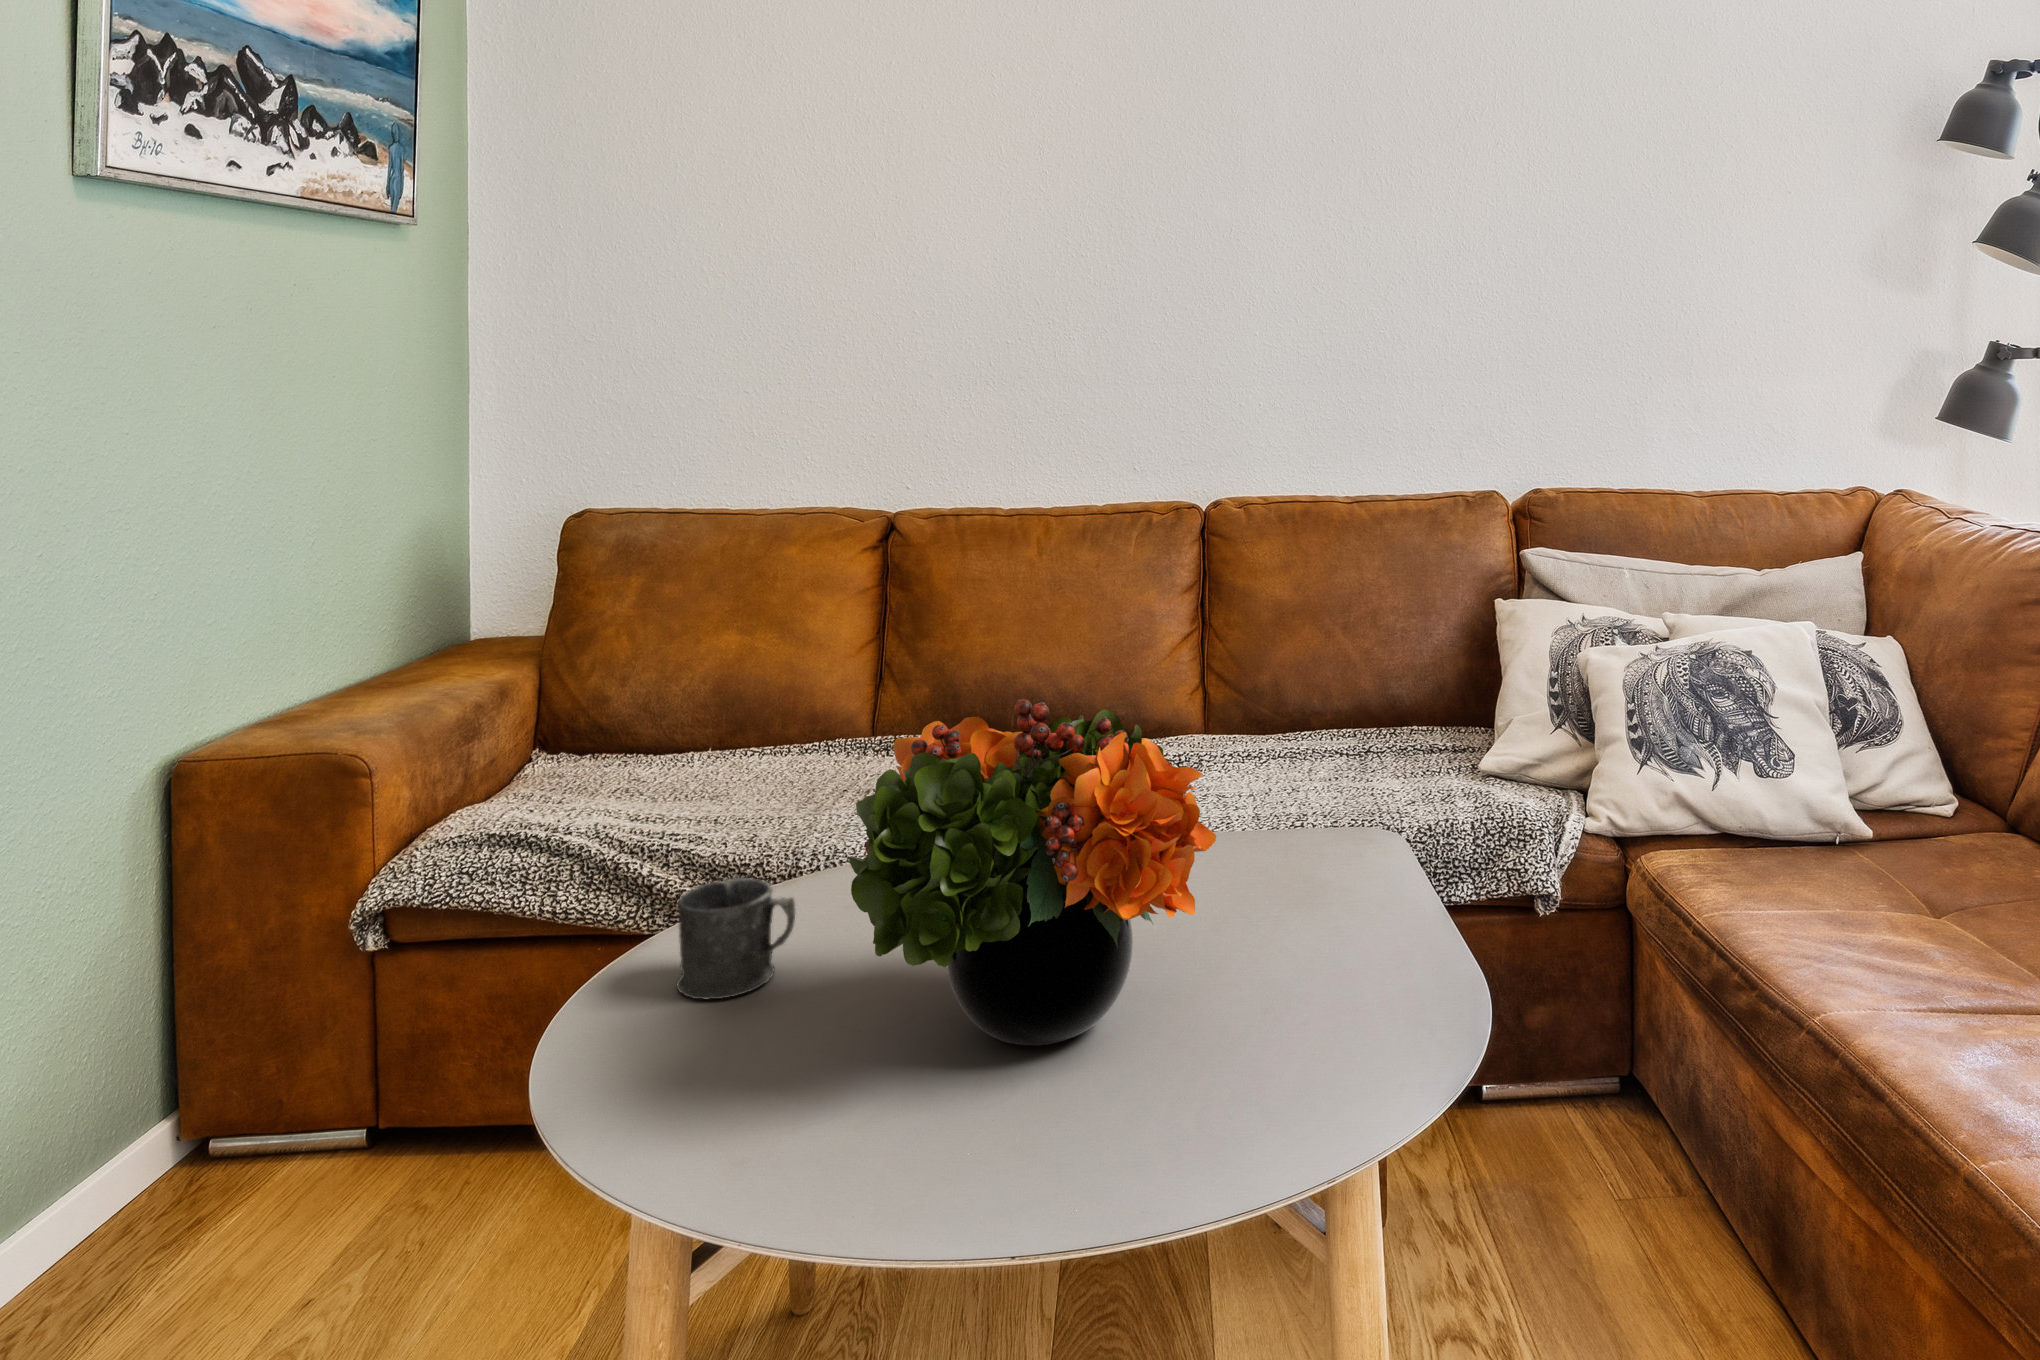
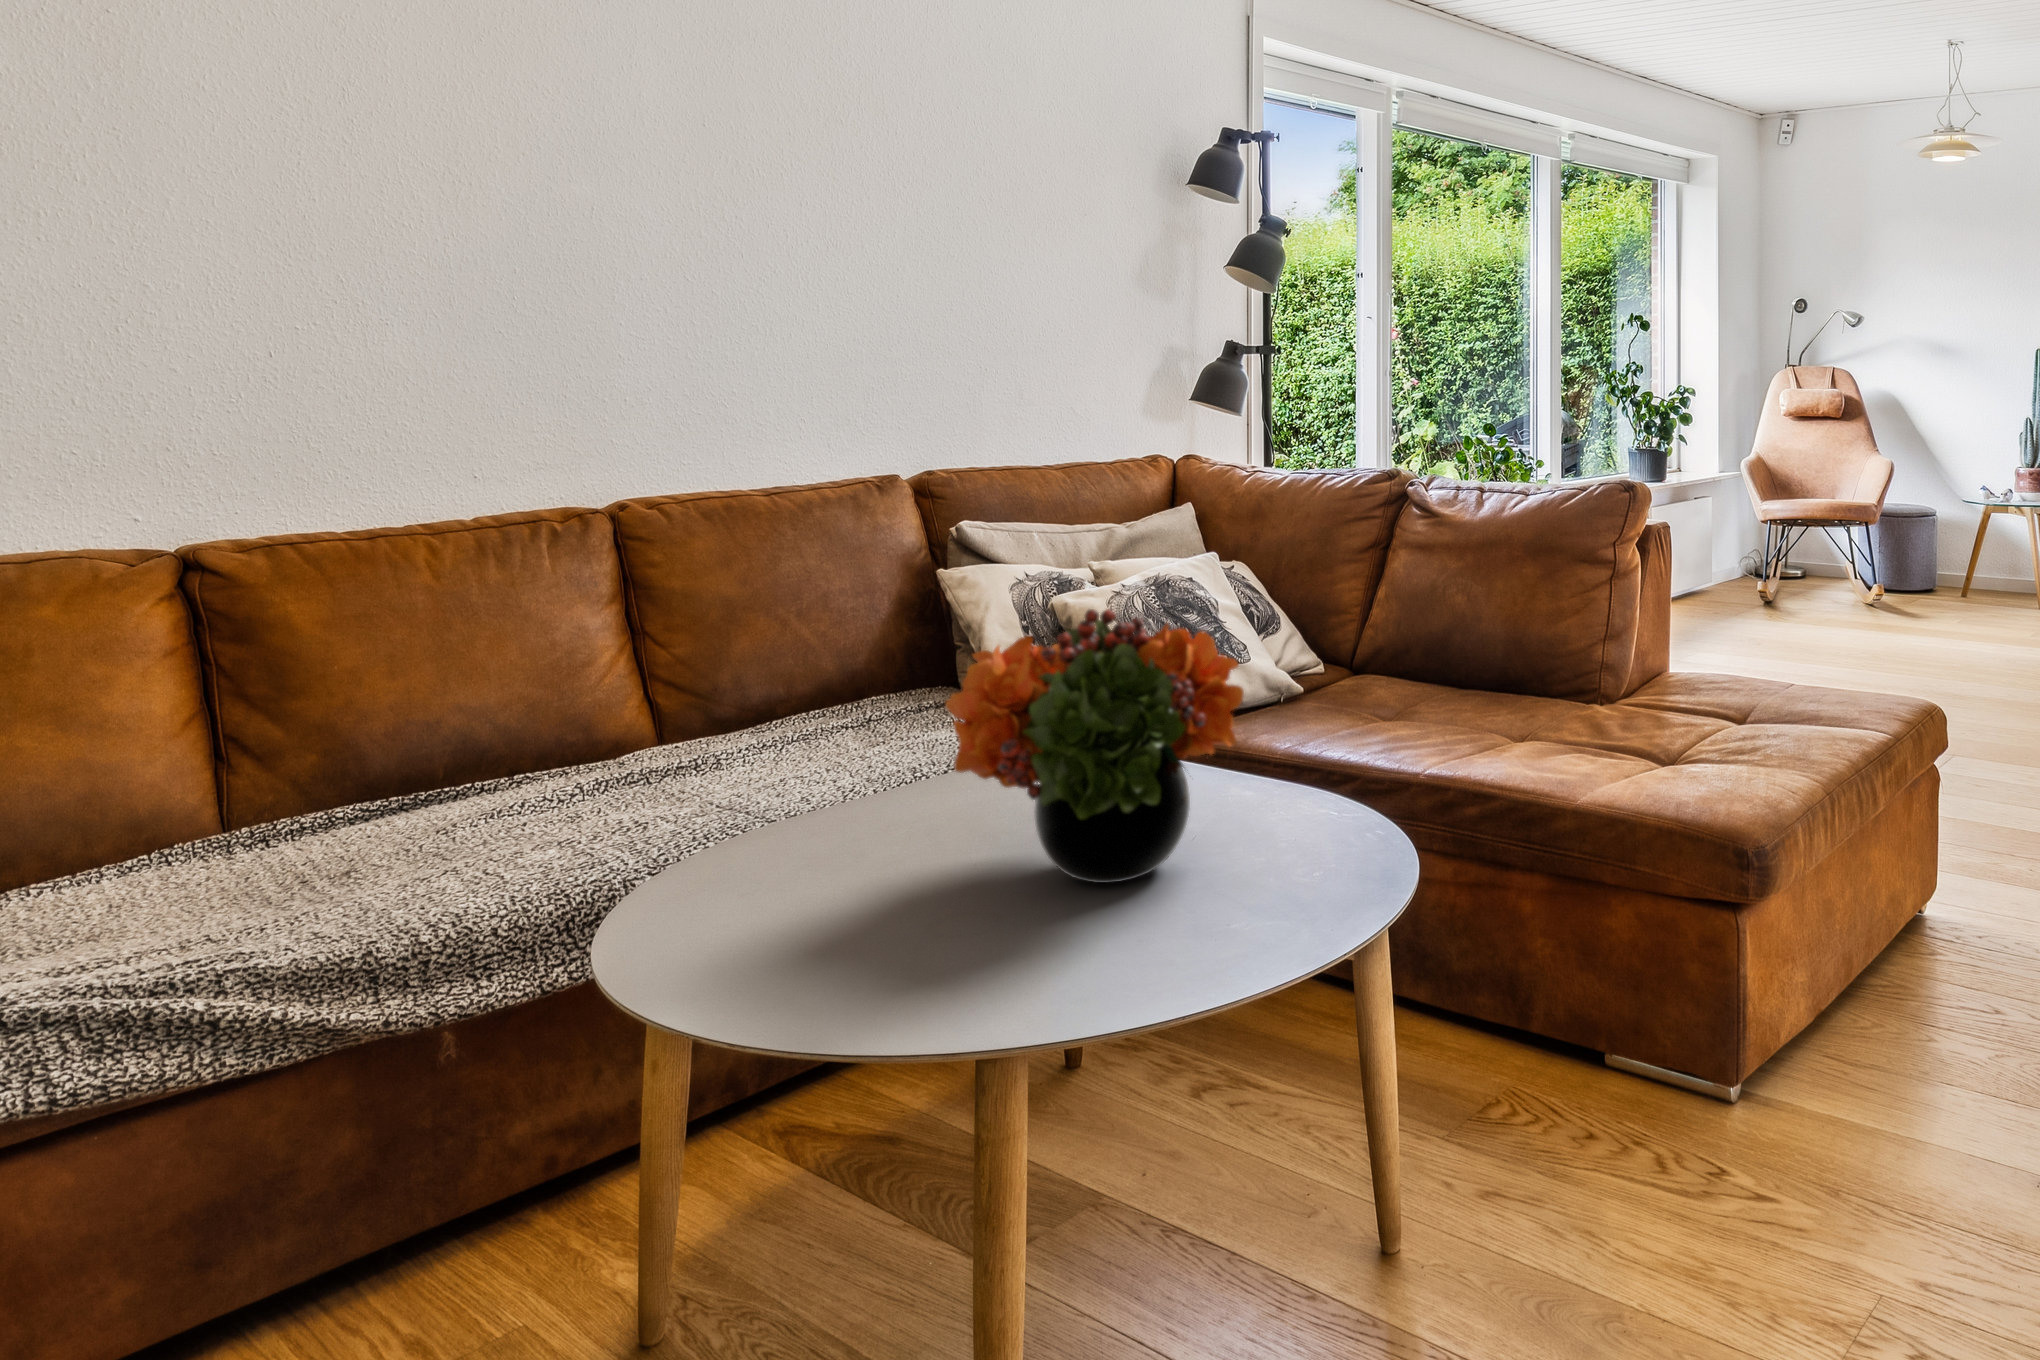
mug: present [677,878,795,999] -> none [720,846,844,965]

